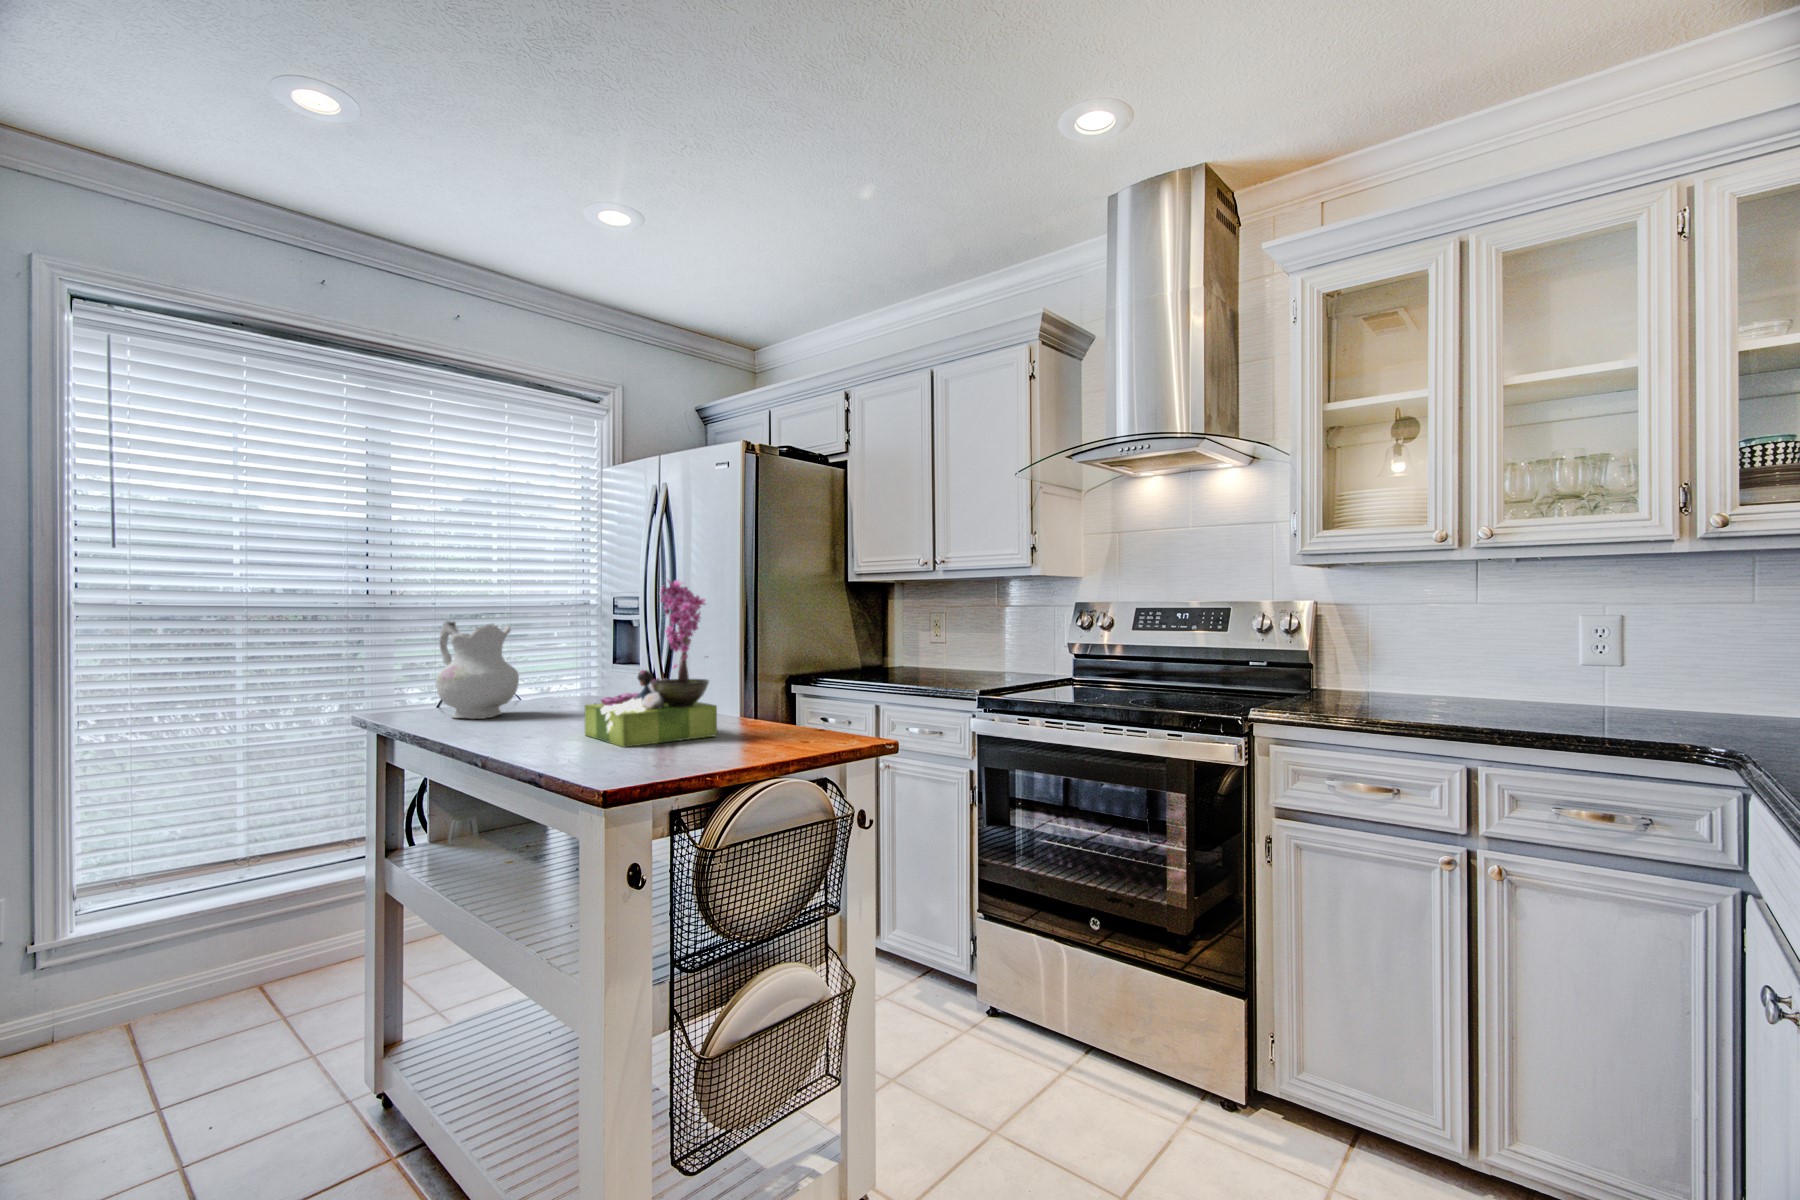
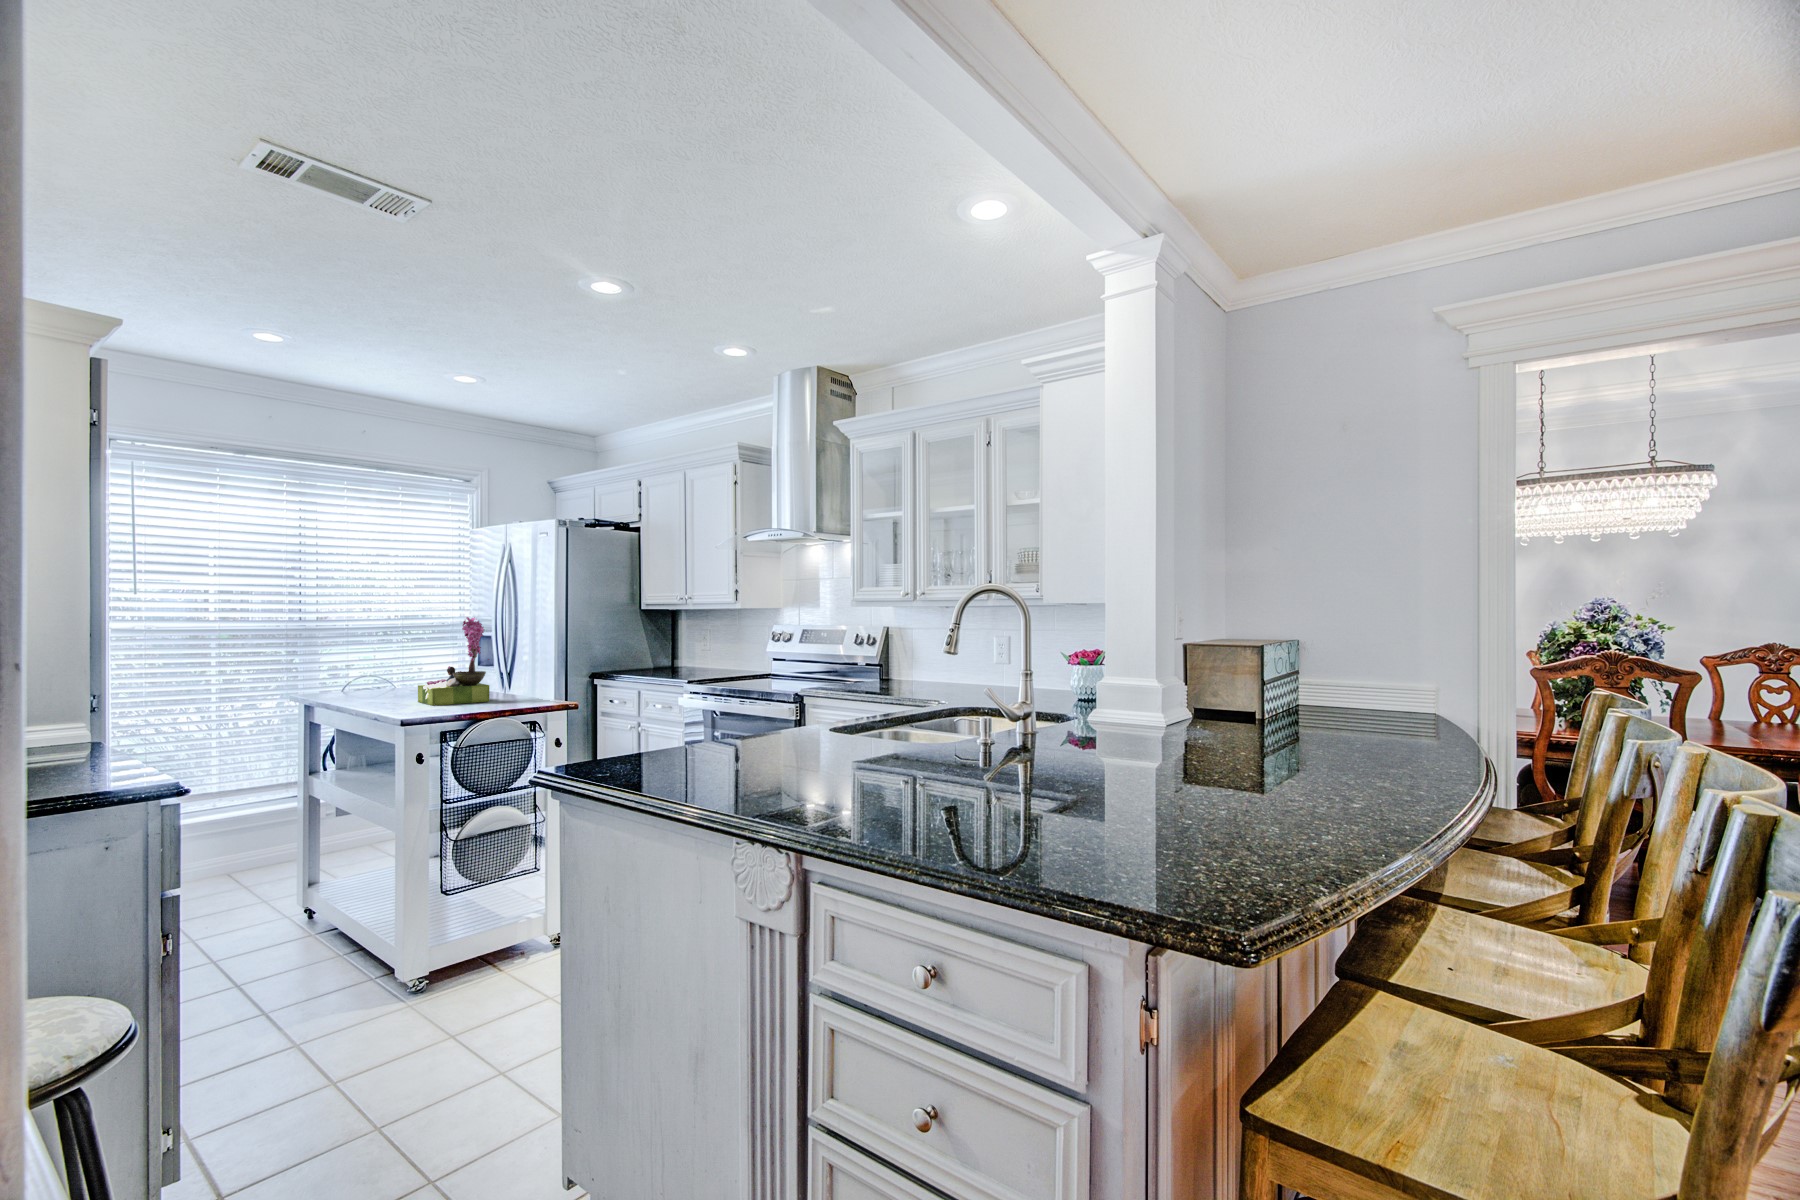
ceramic pitcher: present [436,621,519,719] -> none [339,640,390,696]

